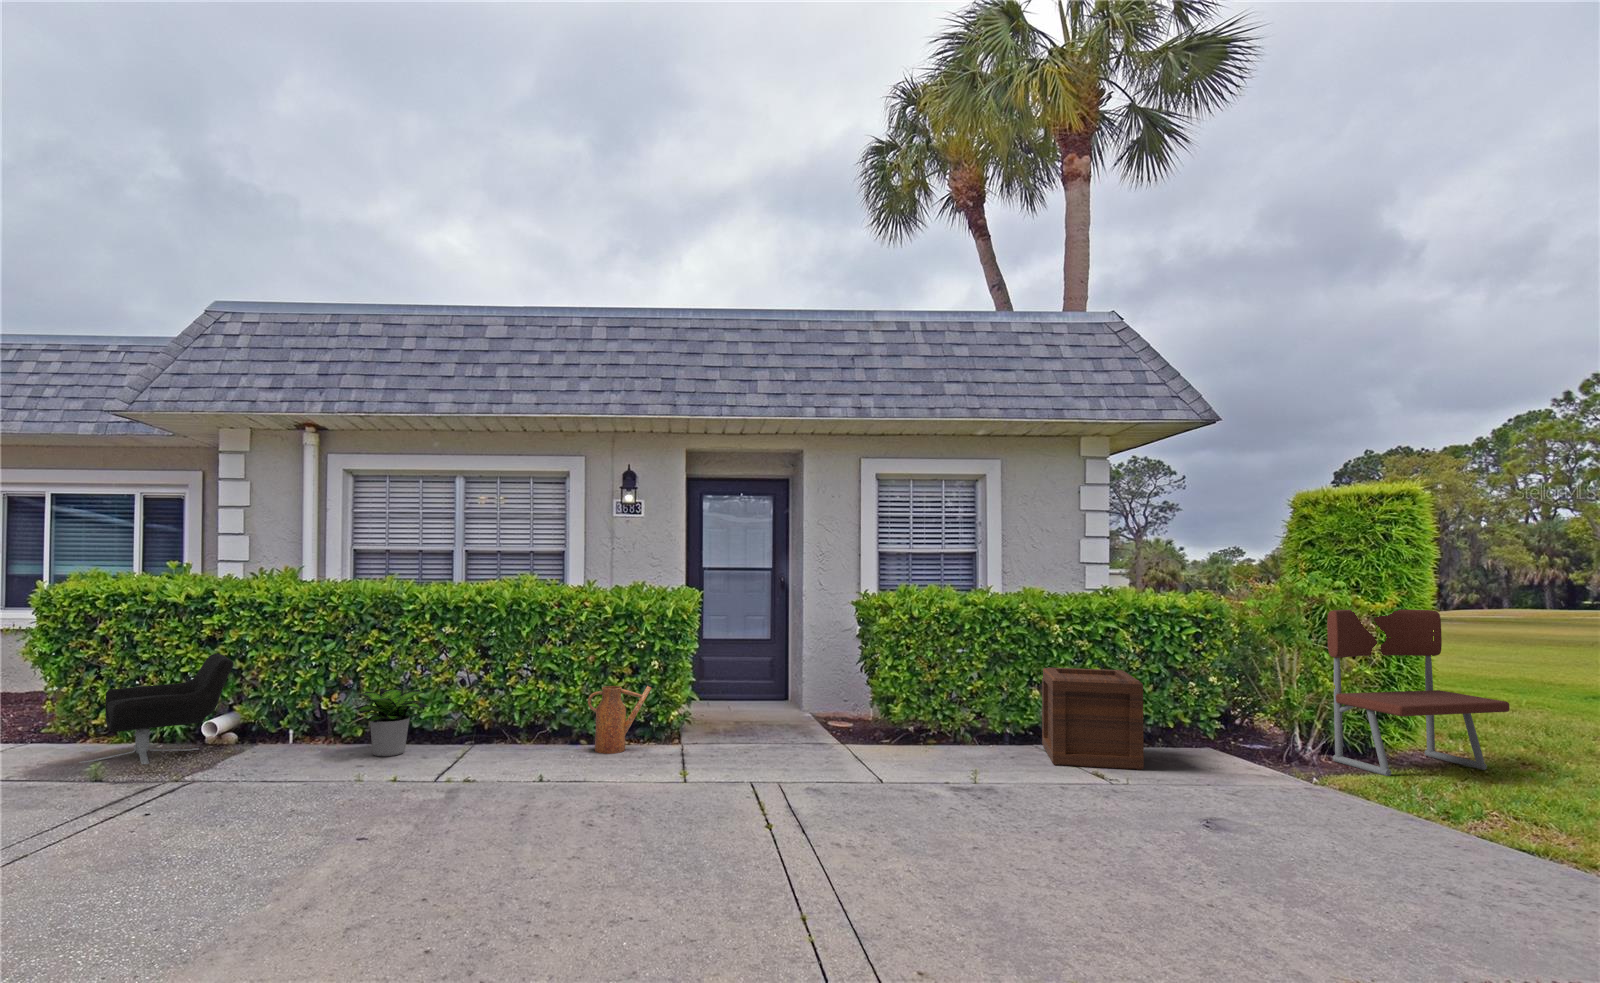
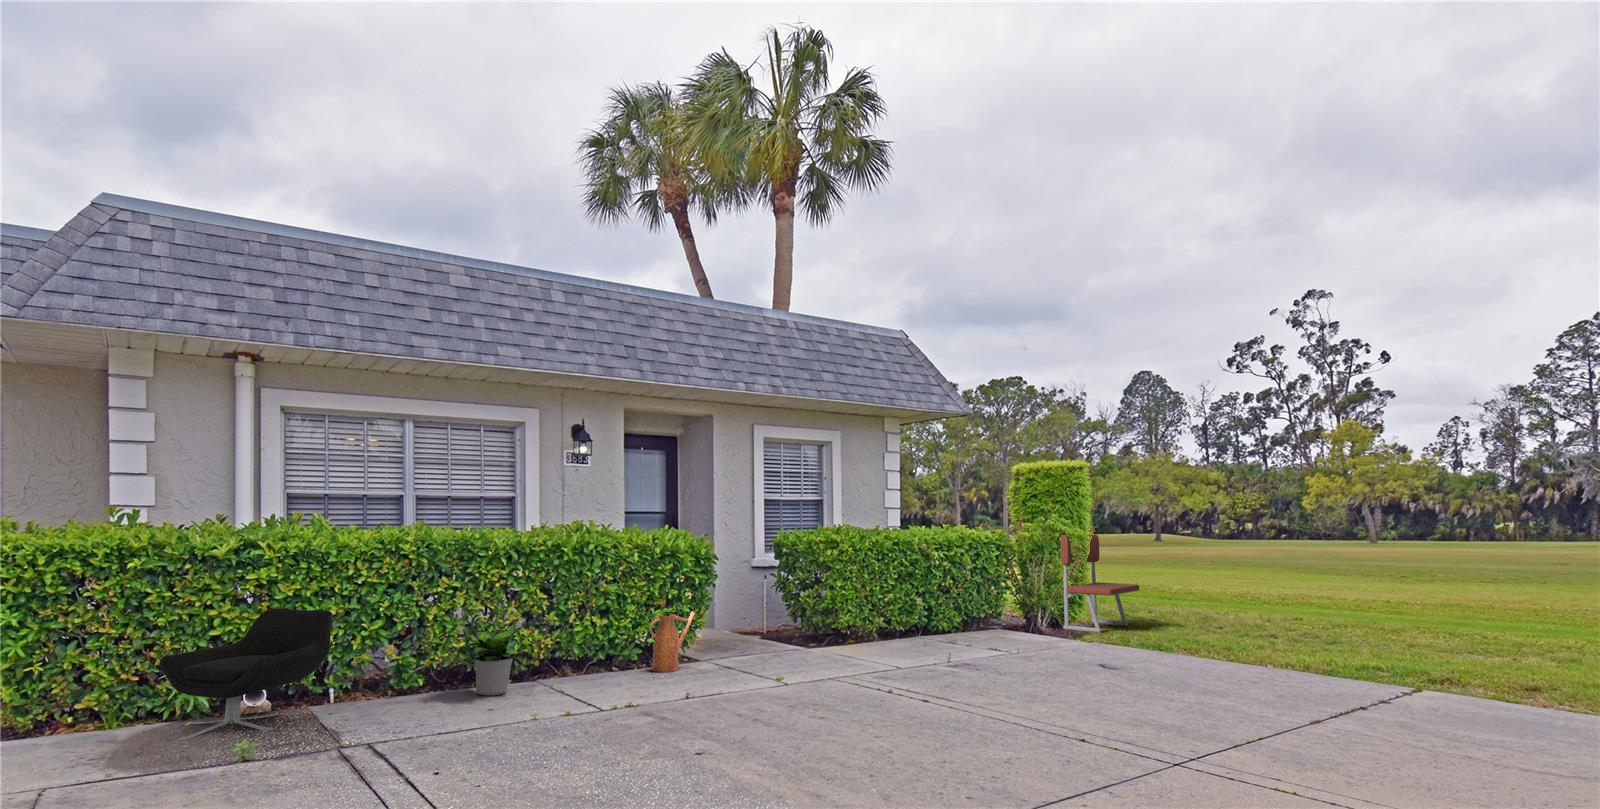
wooden crate: present [1042,668,1144,770] -> none [919,580,1000,646]

